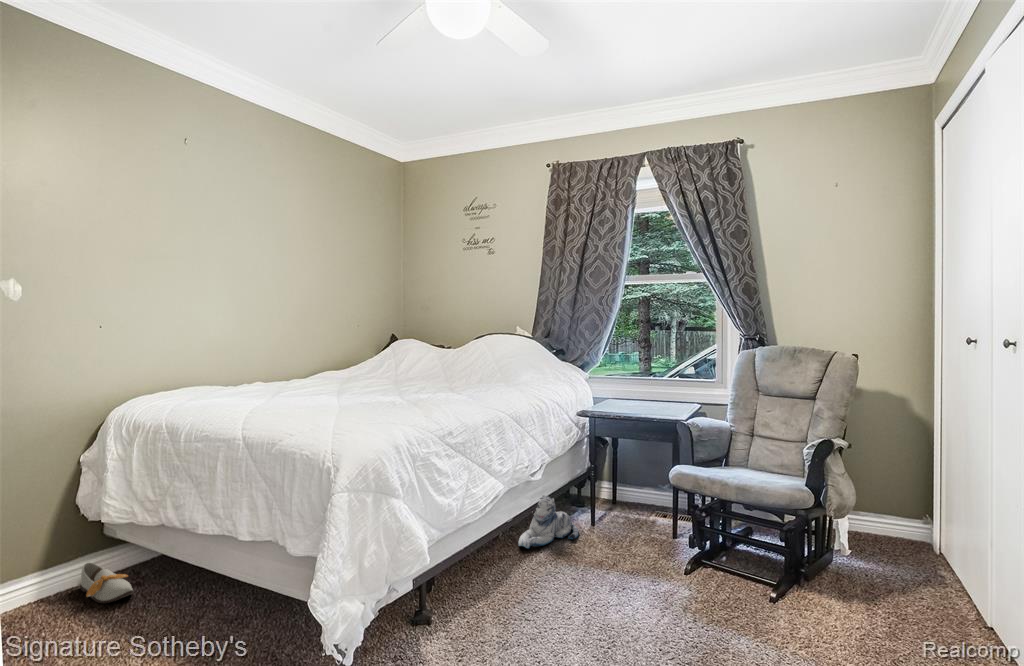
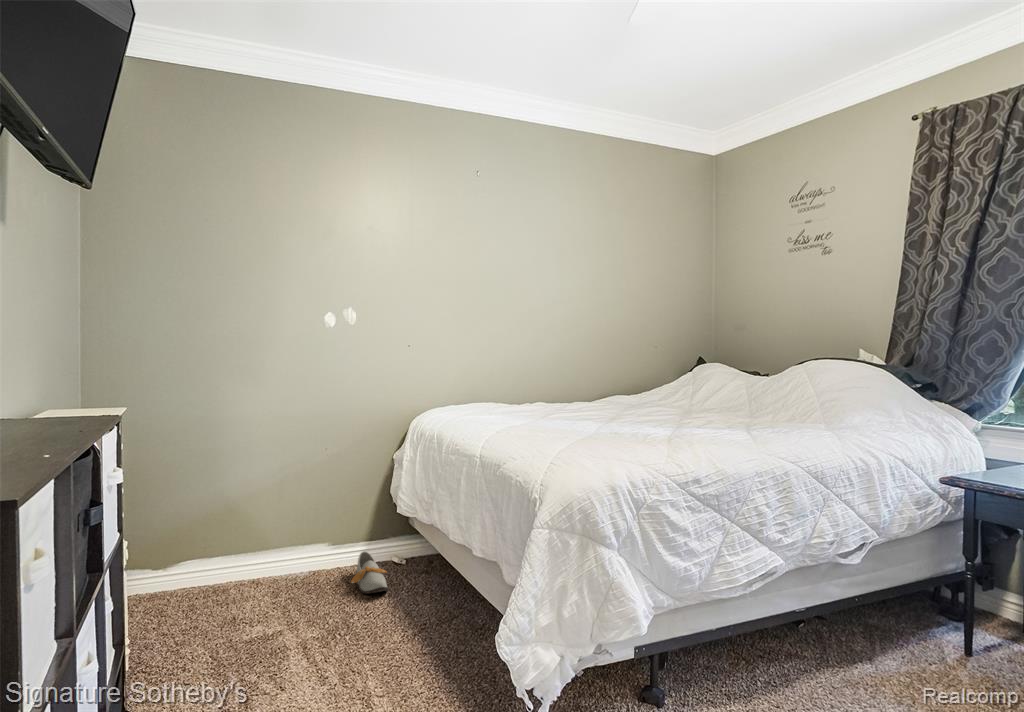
plush toy: present [518,496,579,548] -> none [823,588,938,672]

